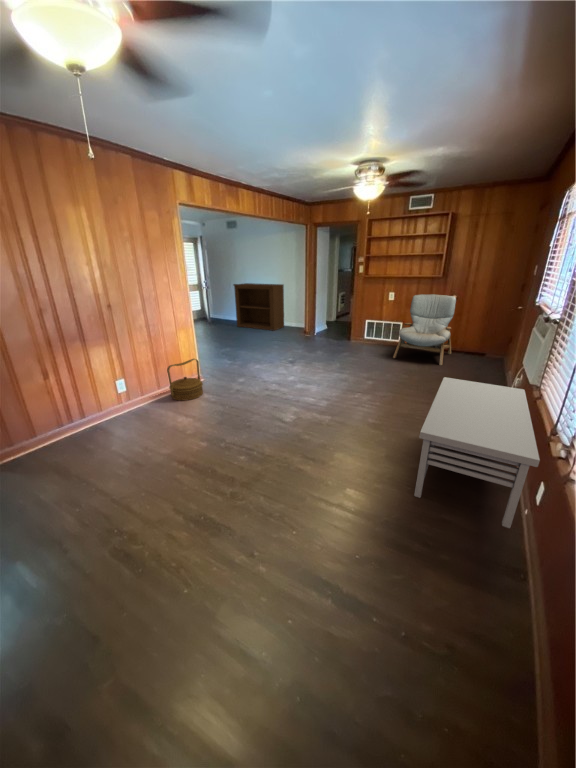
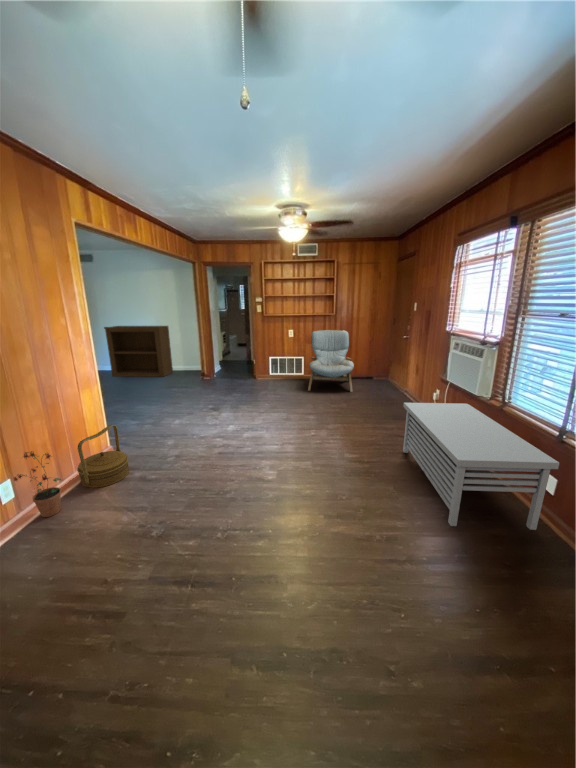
potted plant: none [127,366,154,410] -> present [14,451,61,517]

